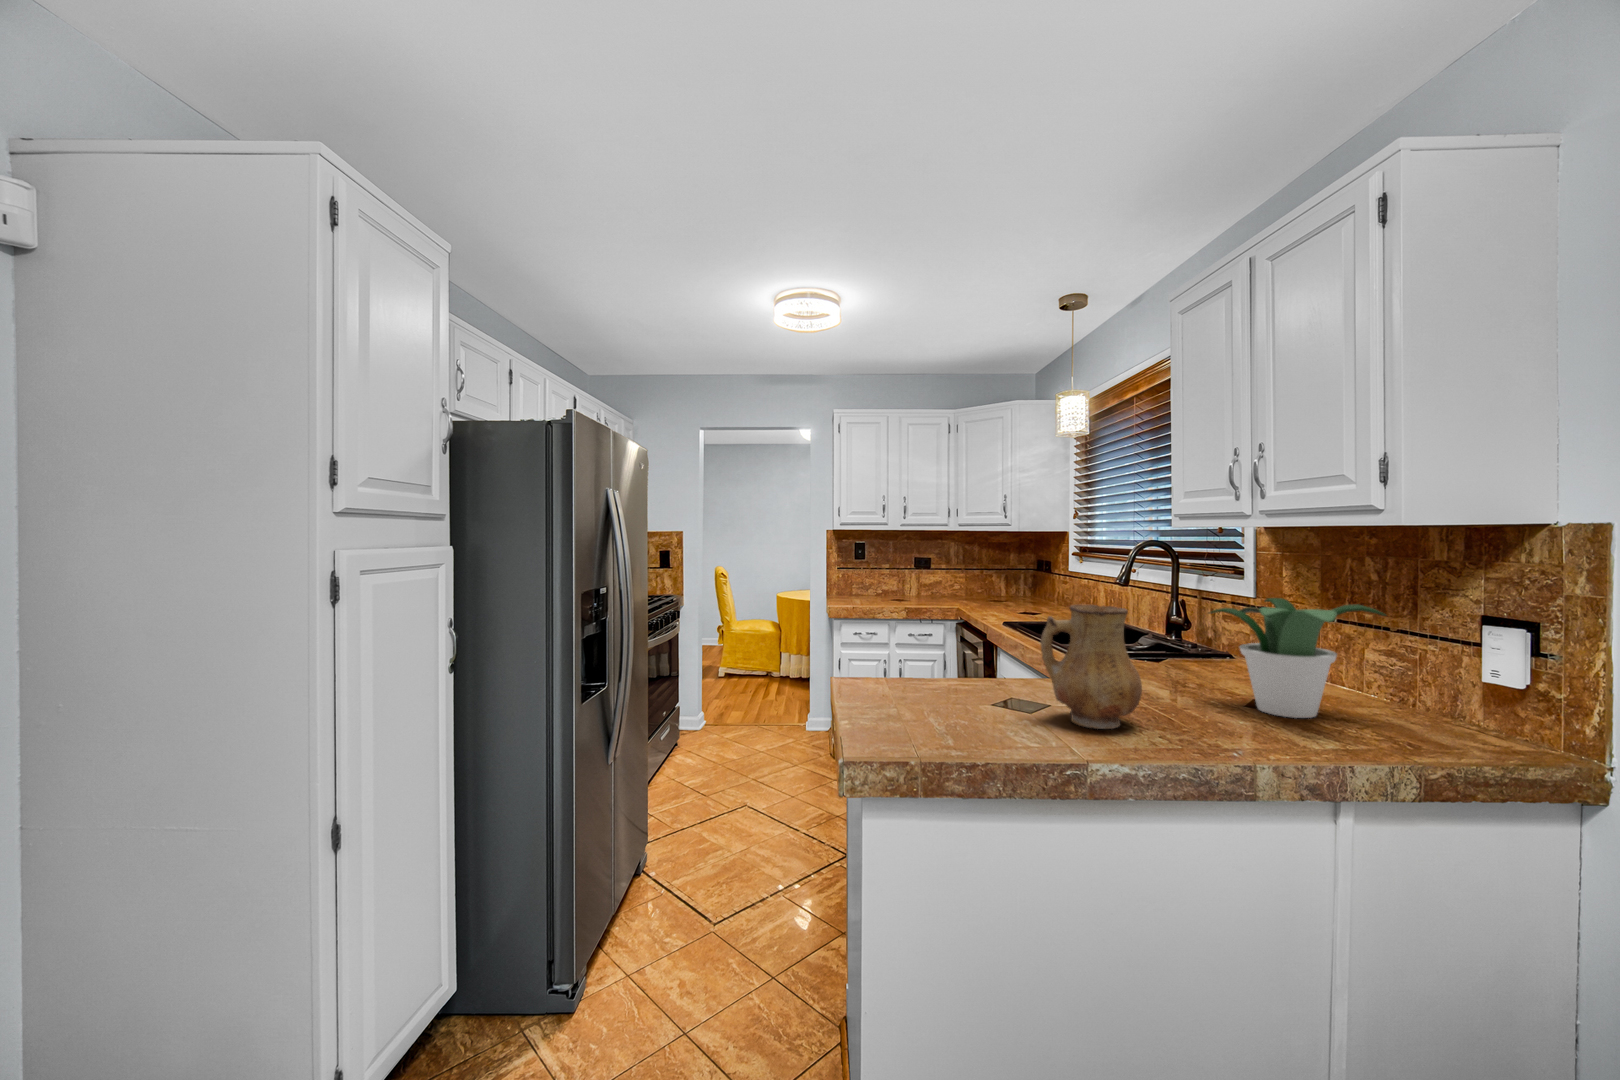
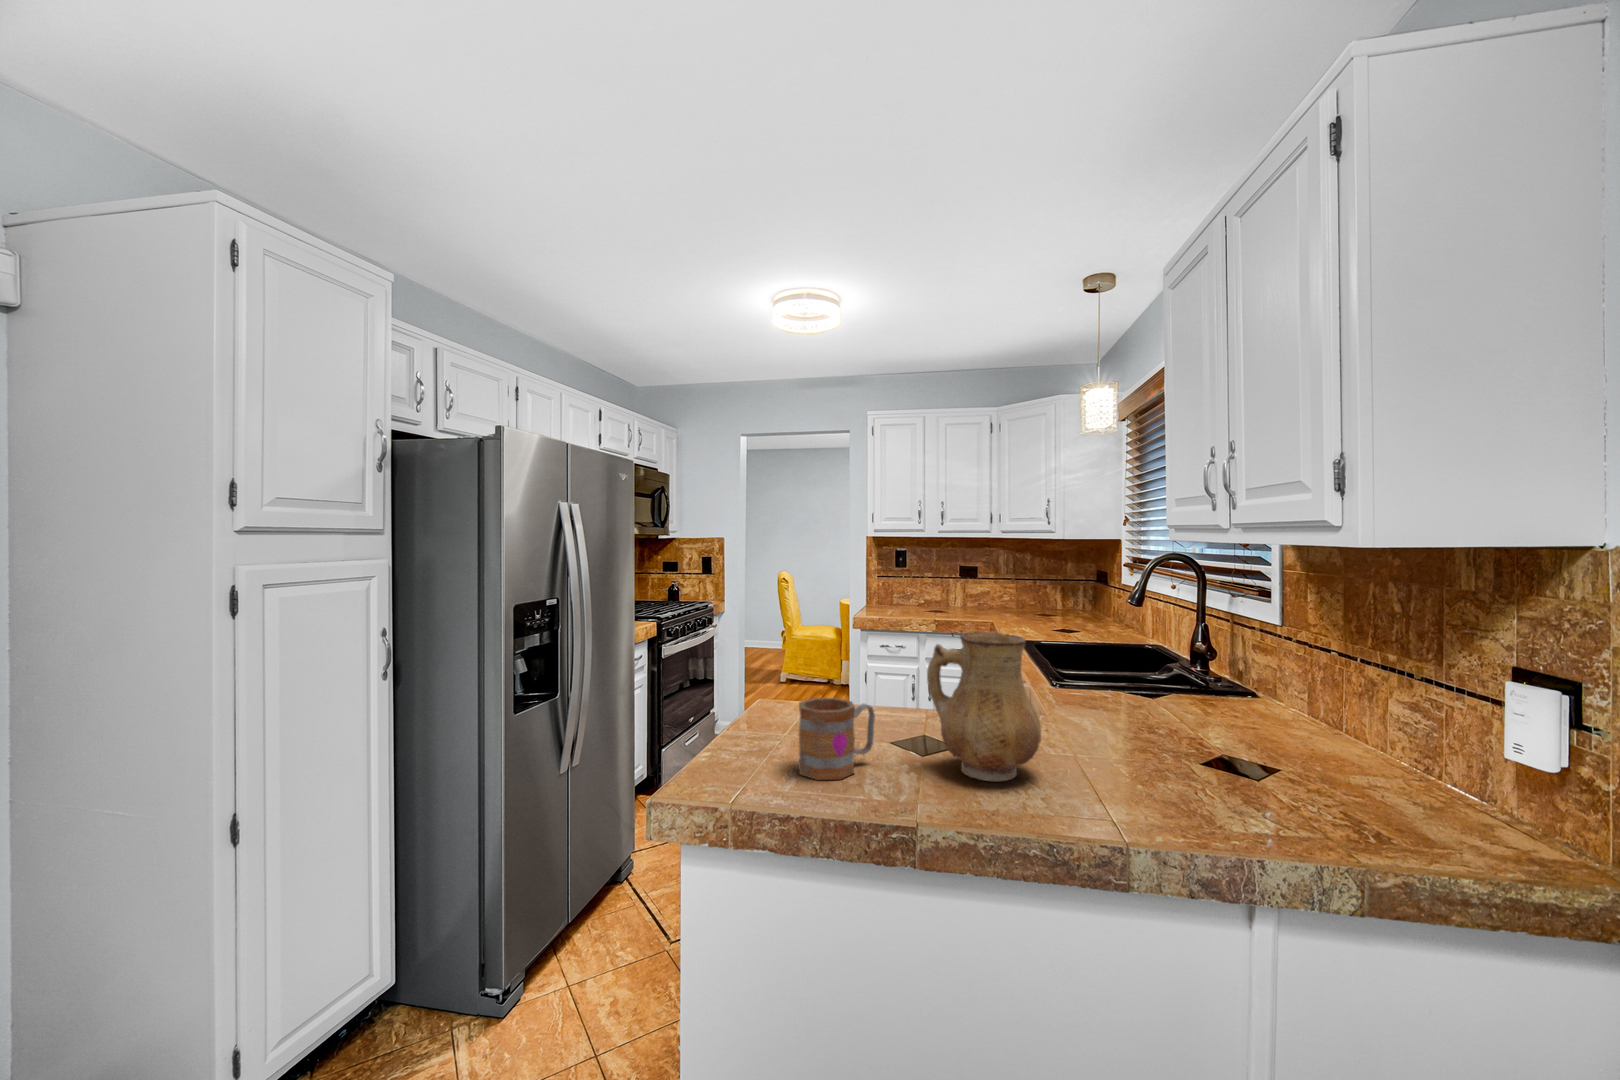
potted plant: present [1209,598,1386,718] -> none [1158,631,1376,785]
mug: none [938,667,998,737] -> present [798,698,875,780]

